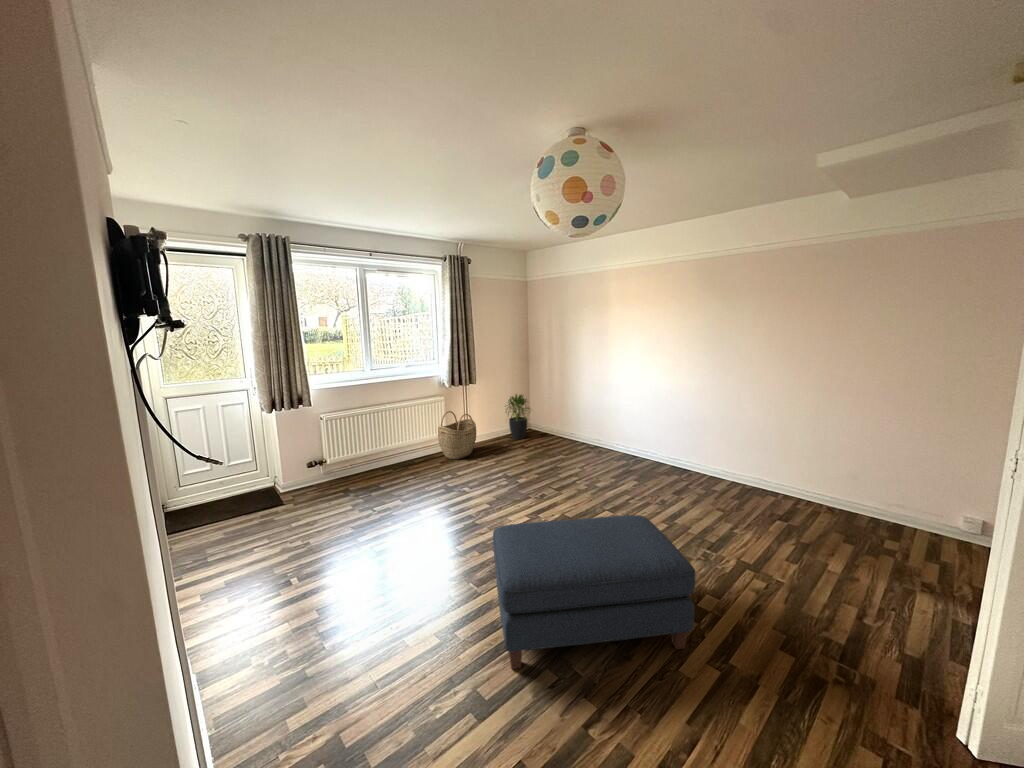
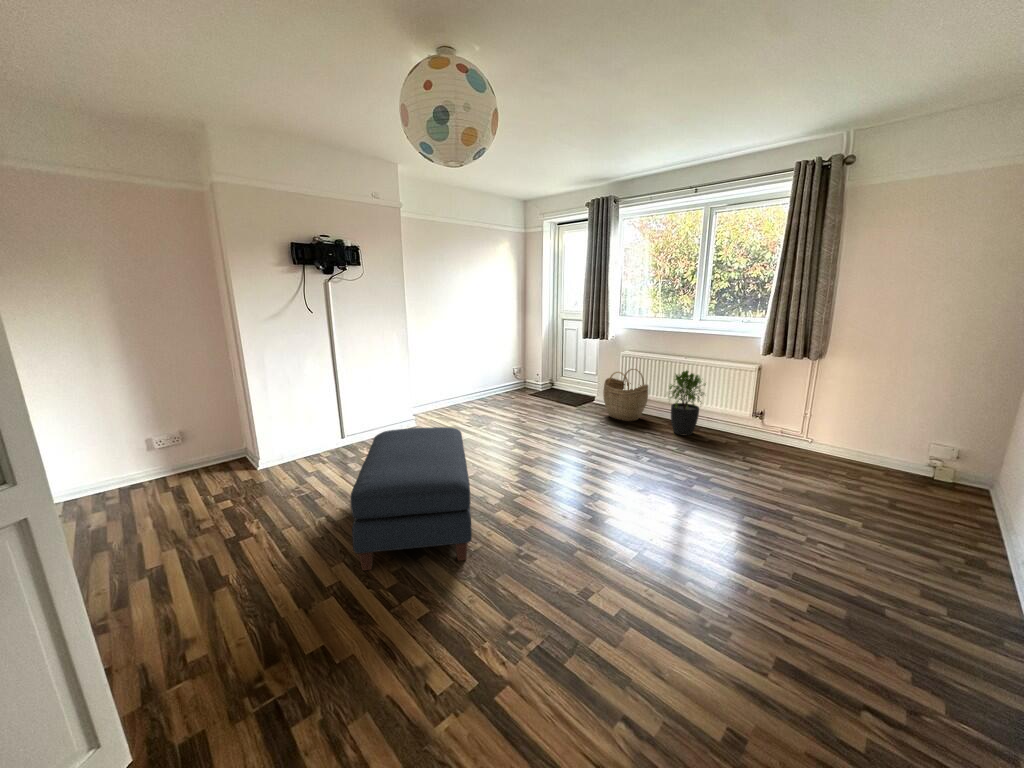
potted plant: present [507,394,530,439] -> present [669,371,706,435]
woven basket: present [438,411,476,459] -> present [603,369,648,421]

